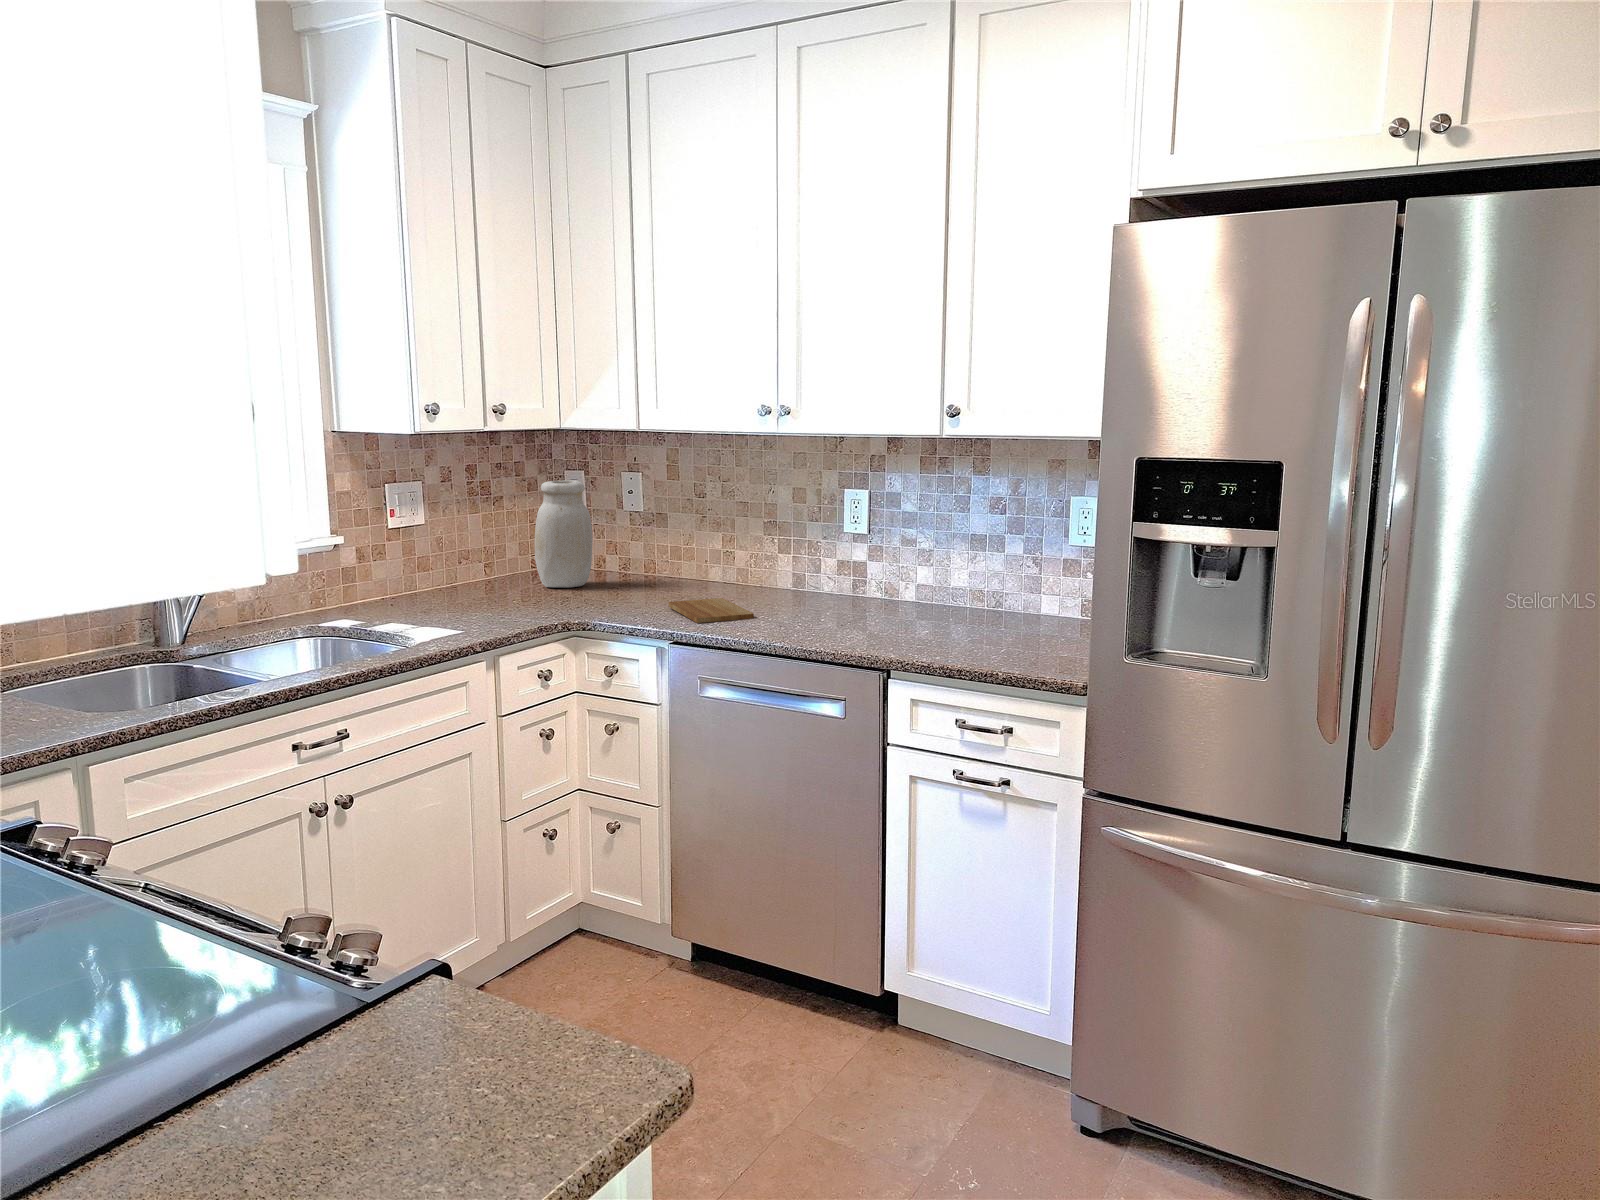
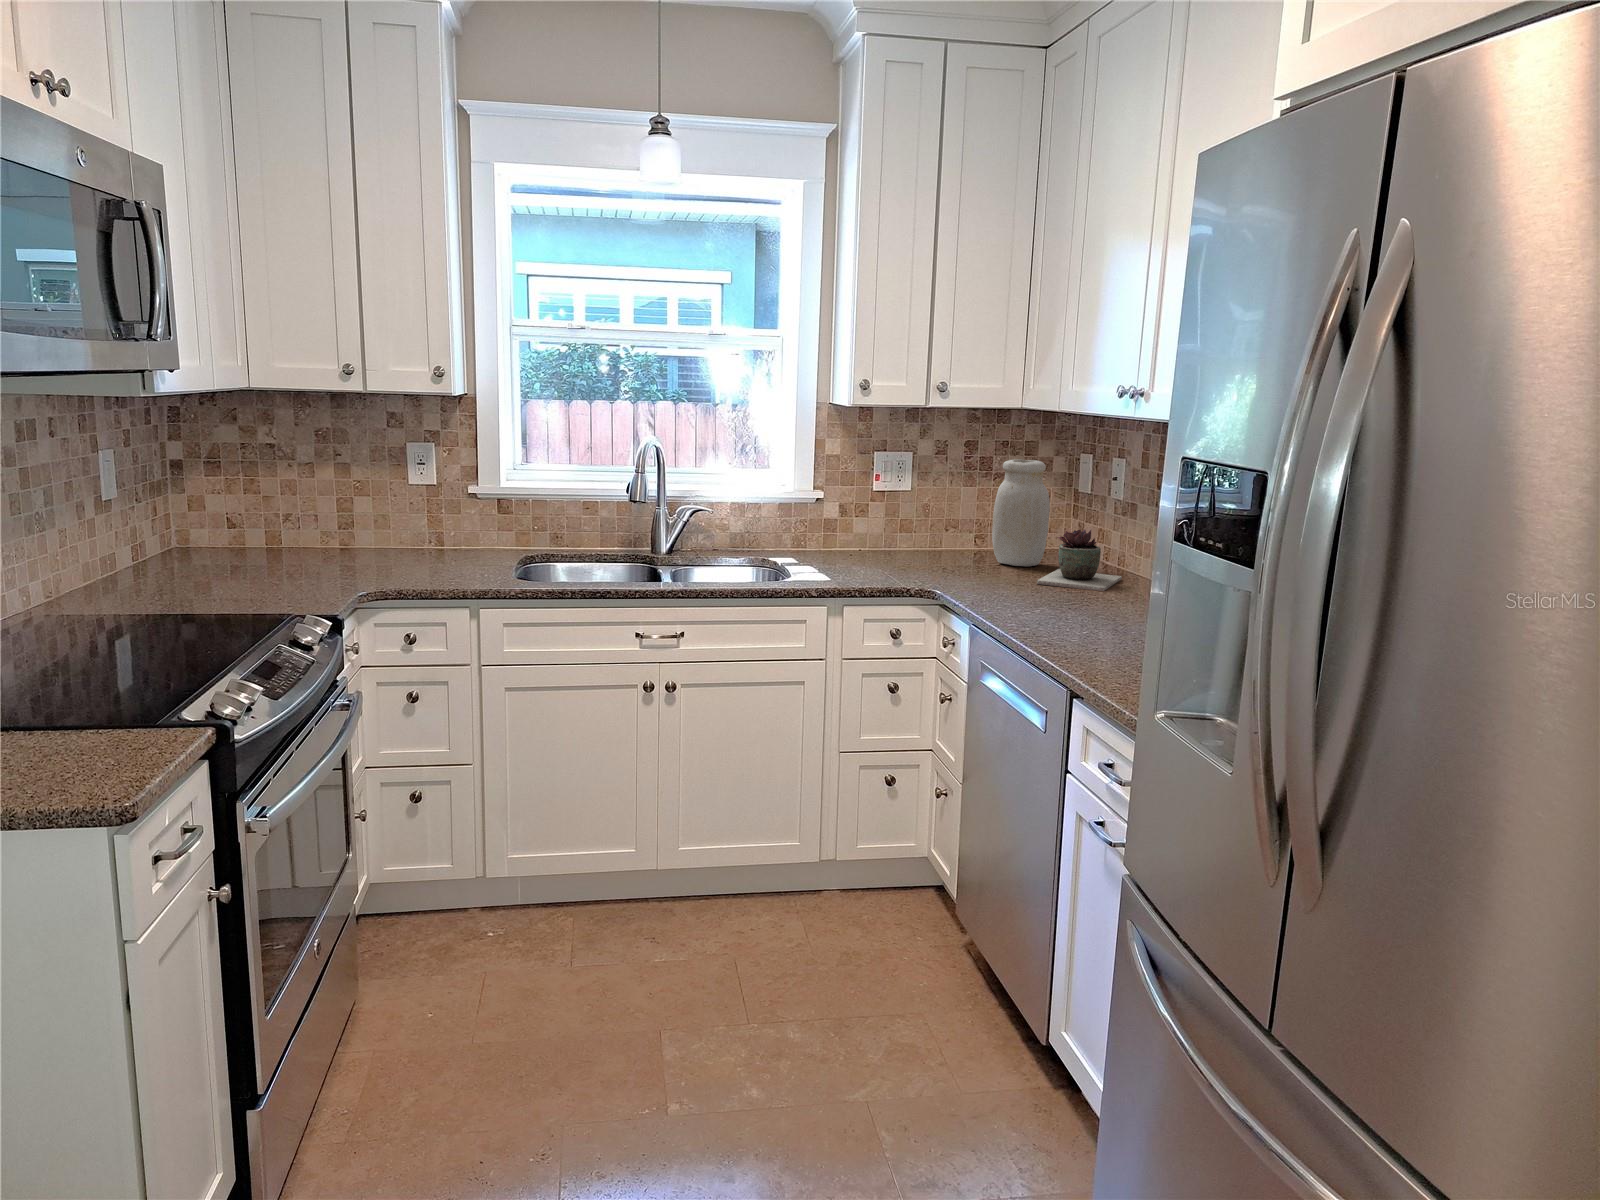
succulent plant: none [624,541,704,600] -> present [1037,530,1122,591]
cutting board: present [669,598,754,623] -> none [1011,587,1093,615]

